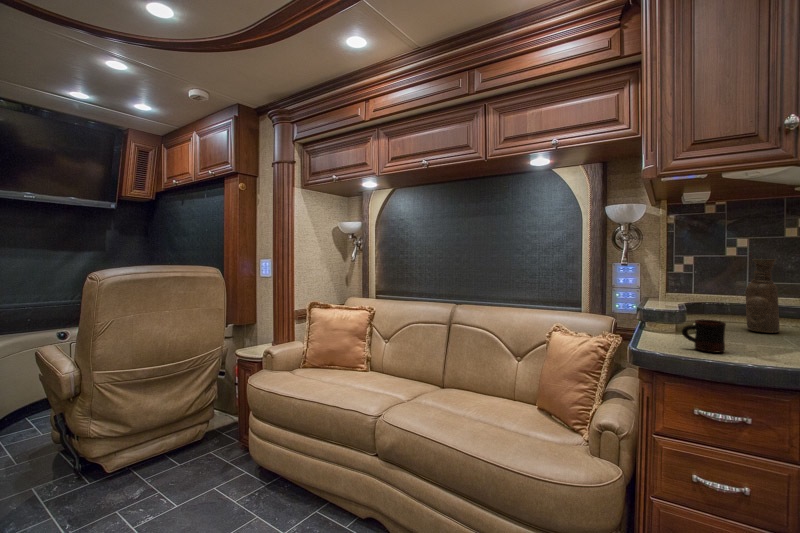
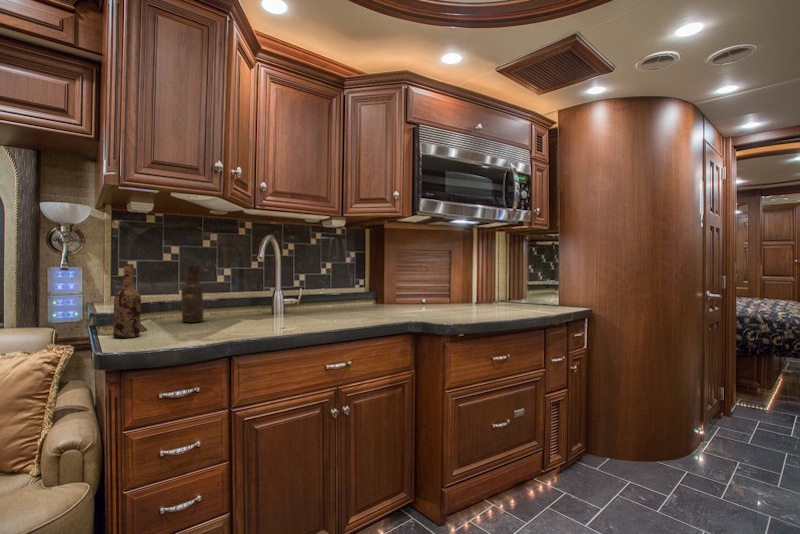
wine bottle: none [655,259,684,338] -> present [113,264,141,338]
mug: present [682,320,726,353] -> none [146,316,180,343]

